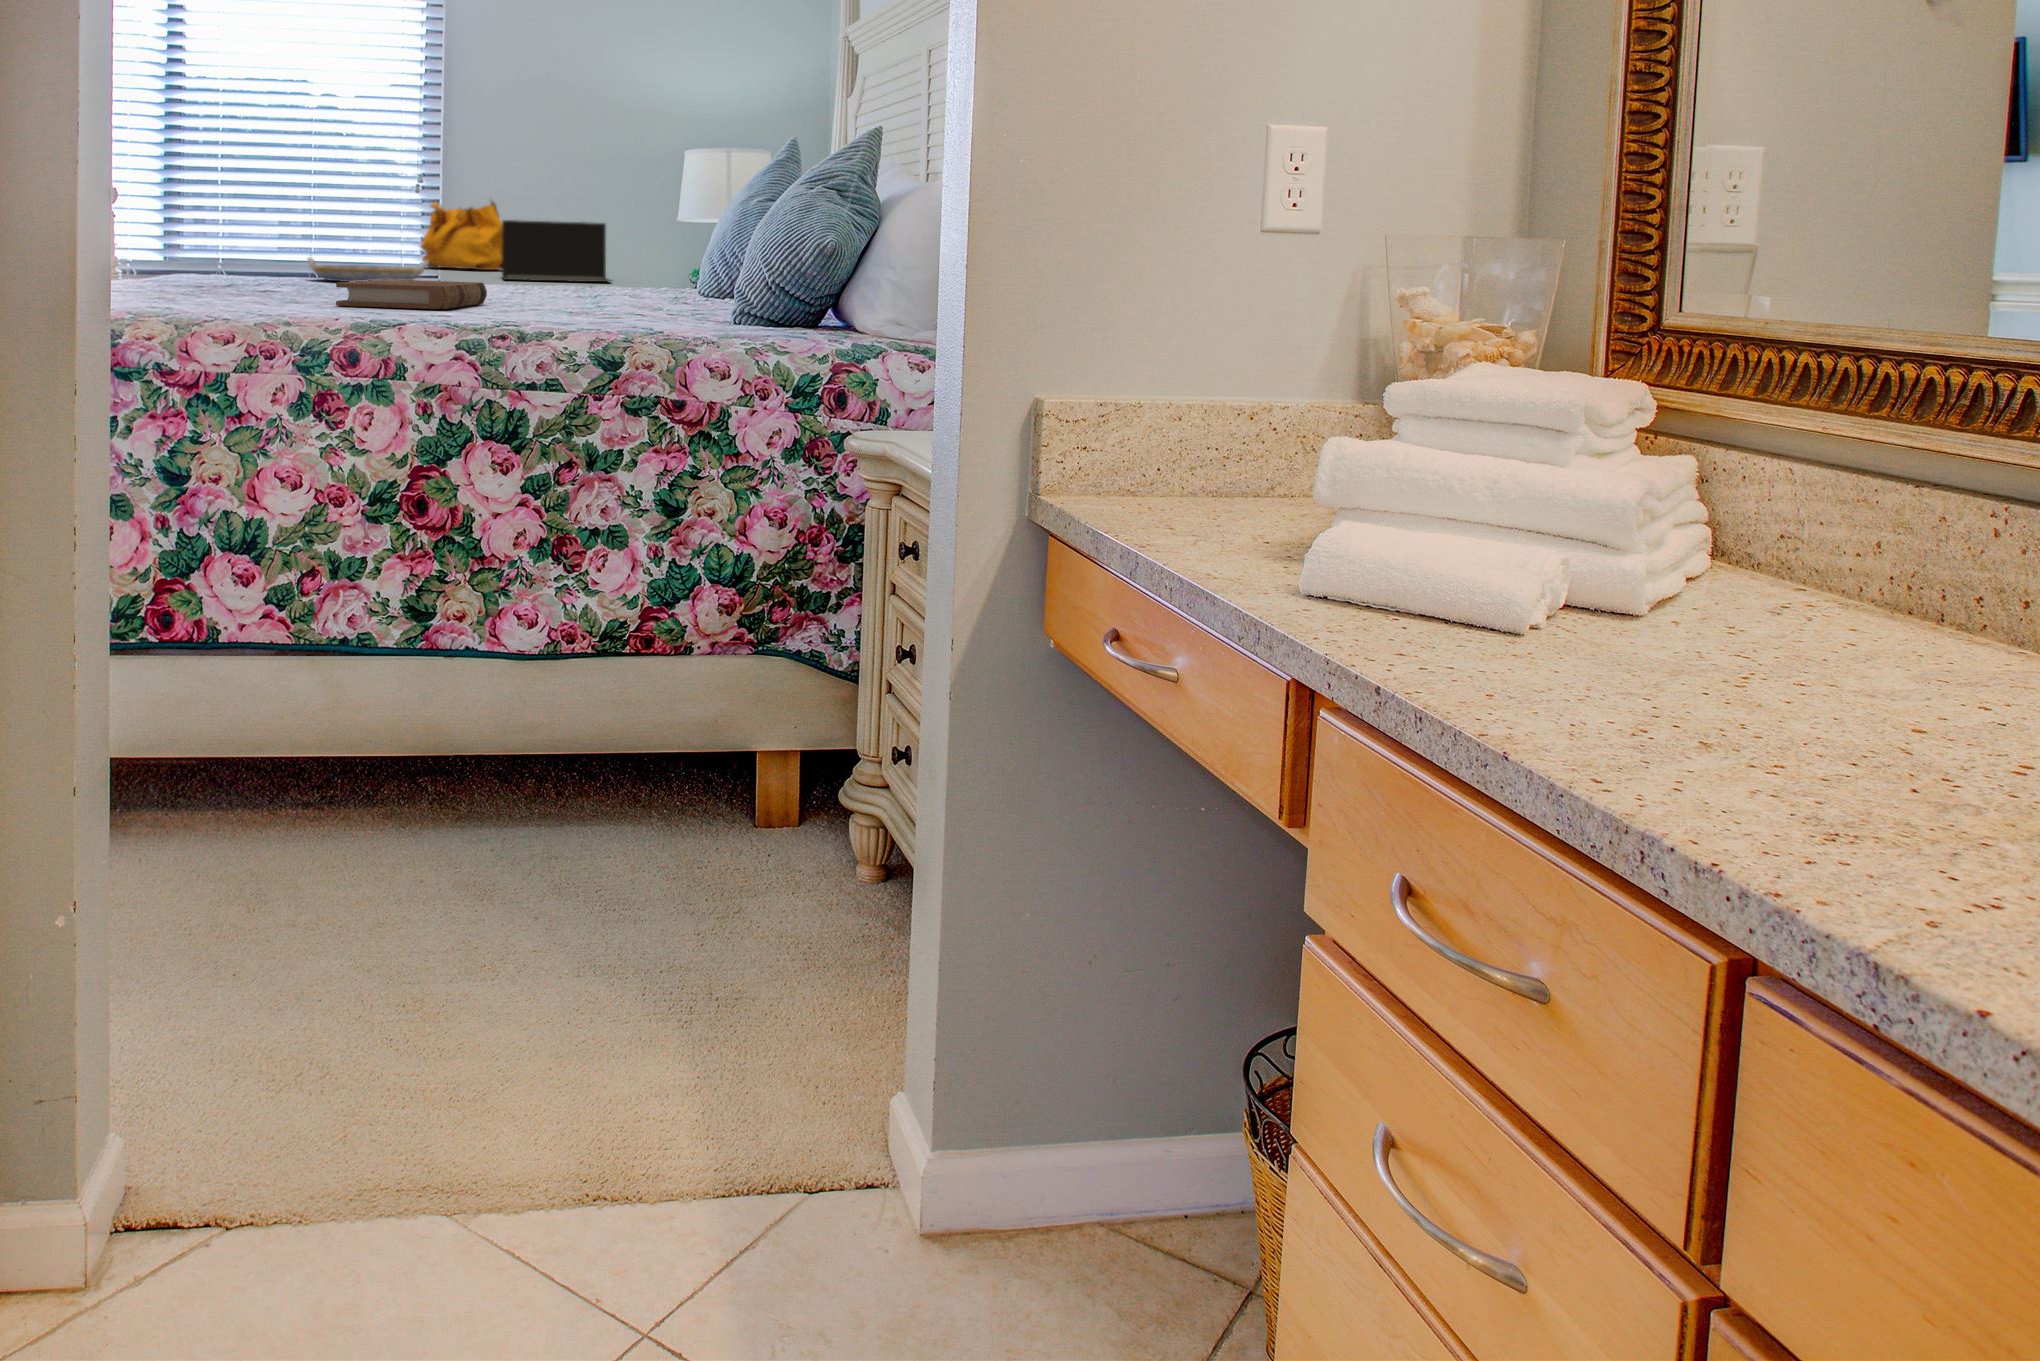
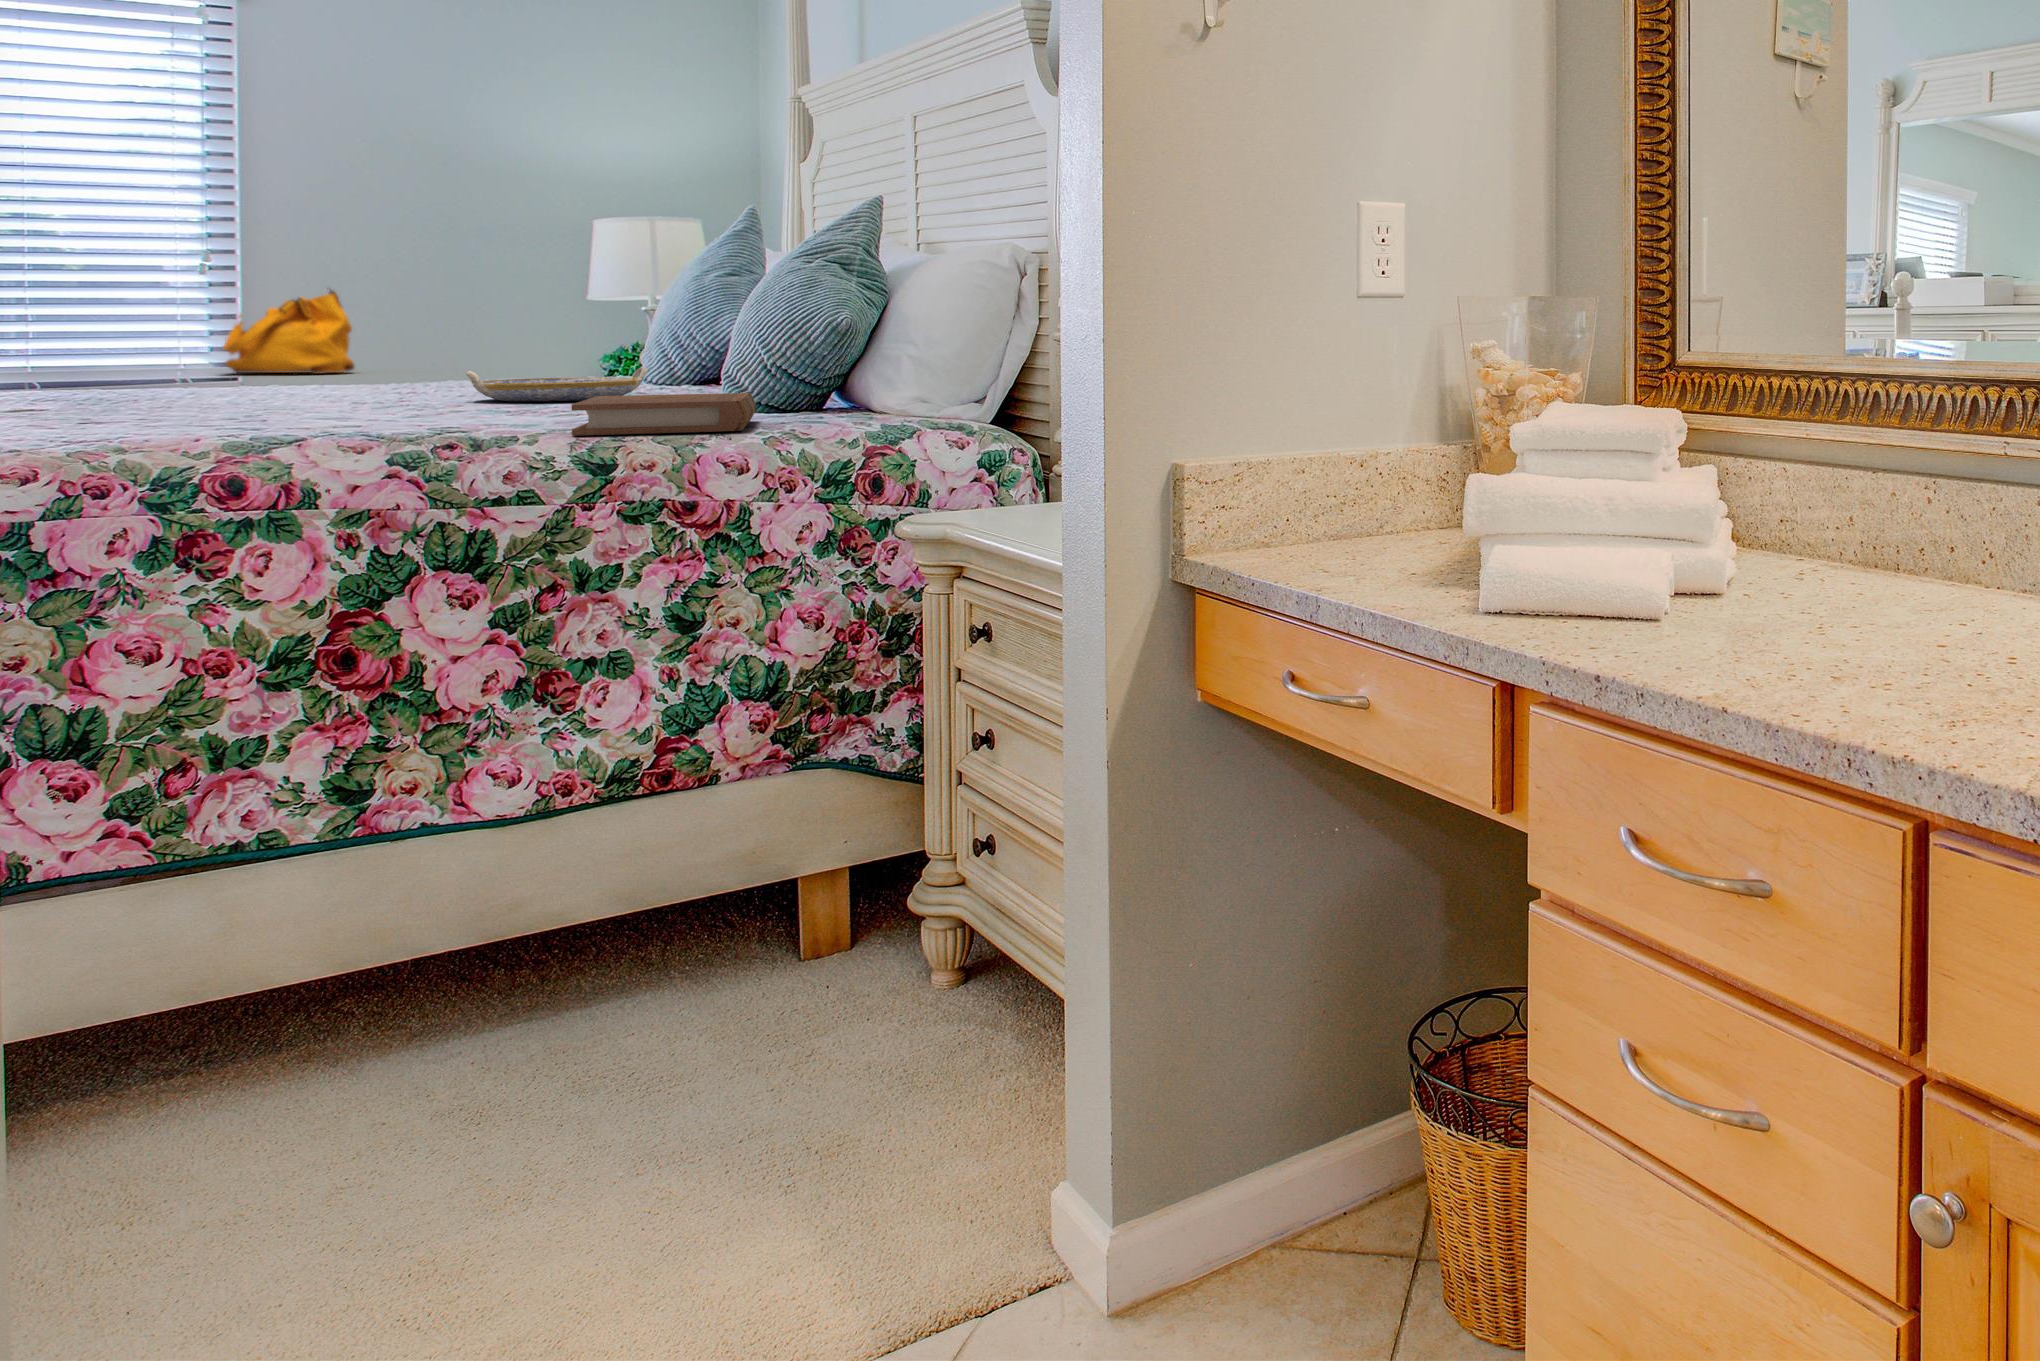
laptop: present [502,220,610,282] -> none [357,312,521,383]
serving tray: present [307,257,428,282] -> present [466,367,647,402]
book: present [336,279,487,309] -> present [572,393,756,436]

